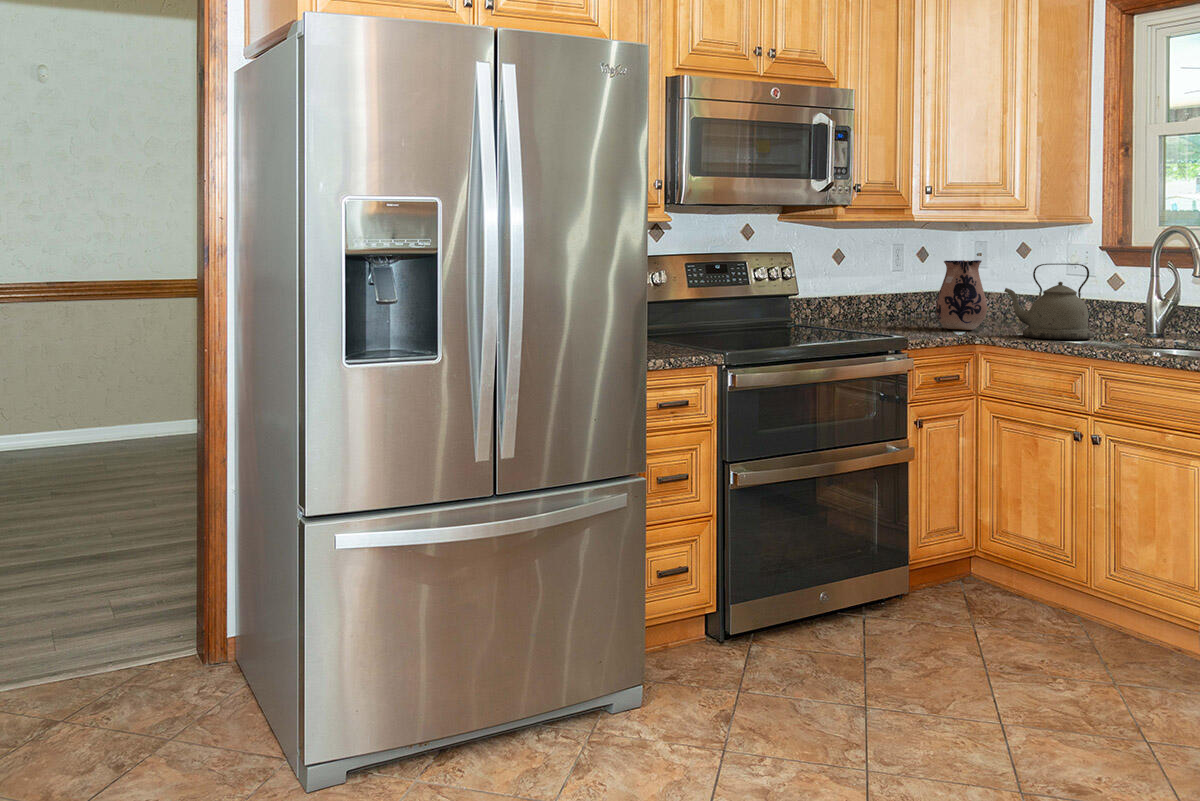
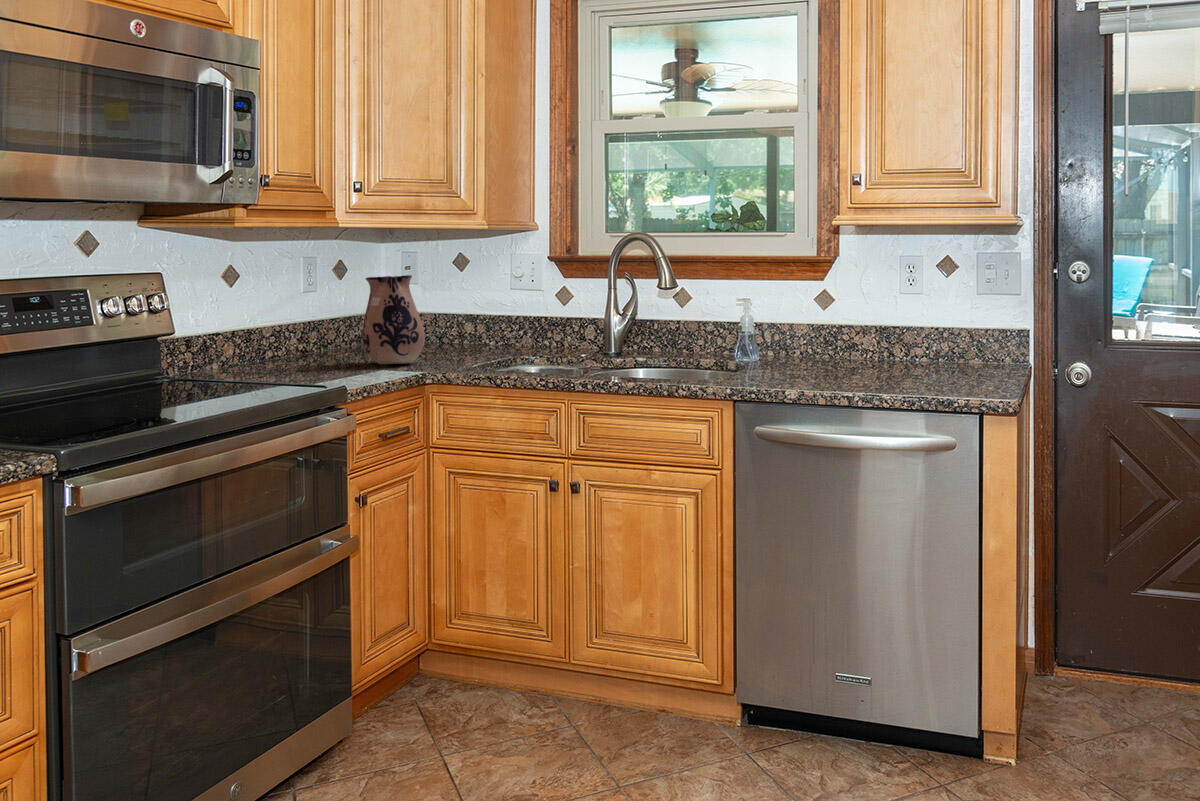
kettle: present [1004,263,1093,339] -> none [446,275,551,369]

